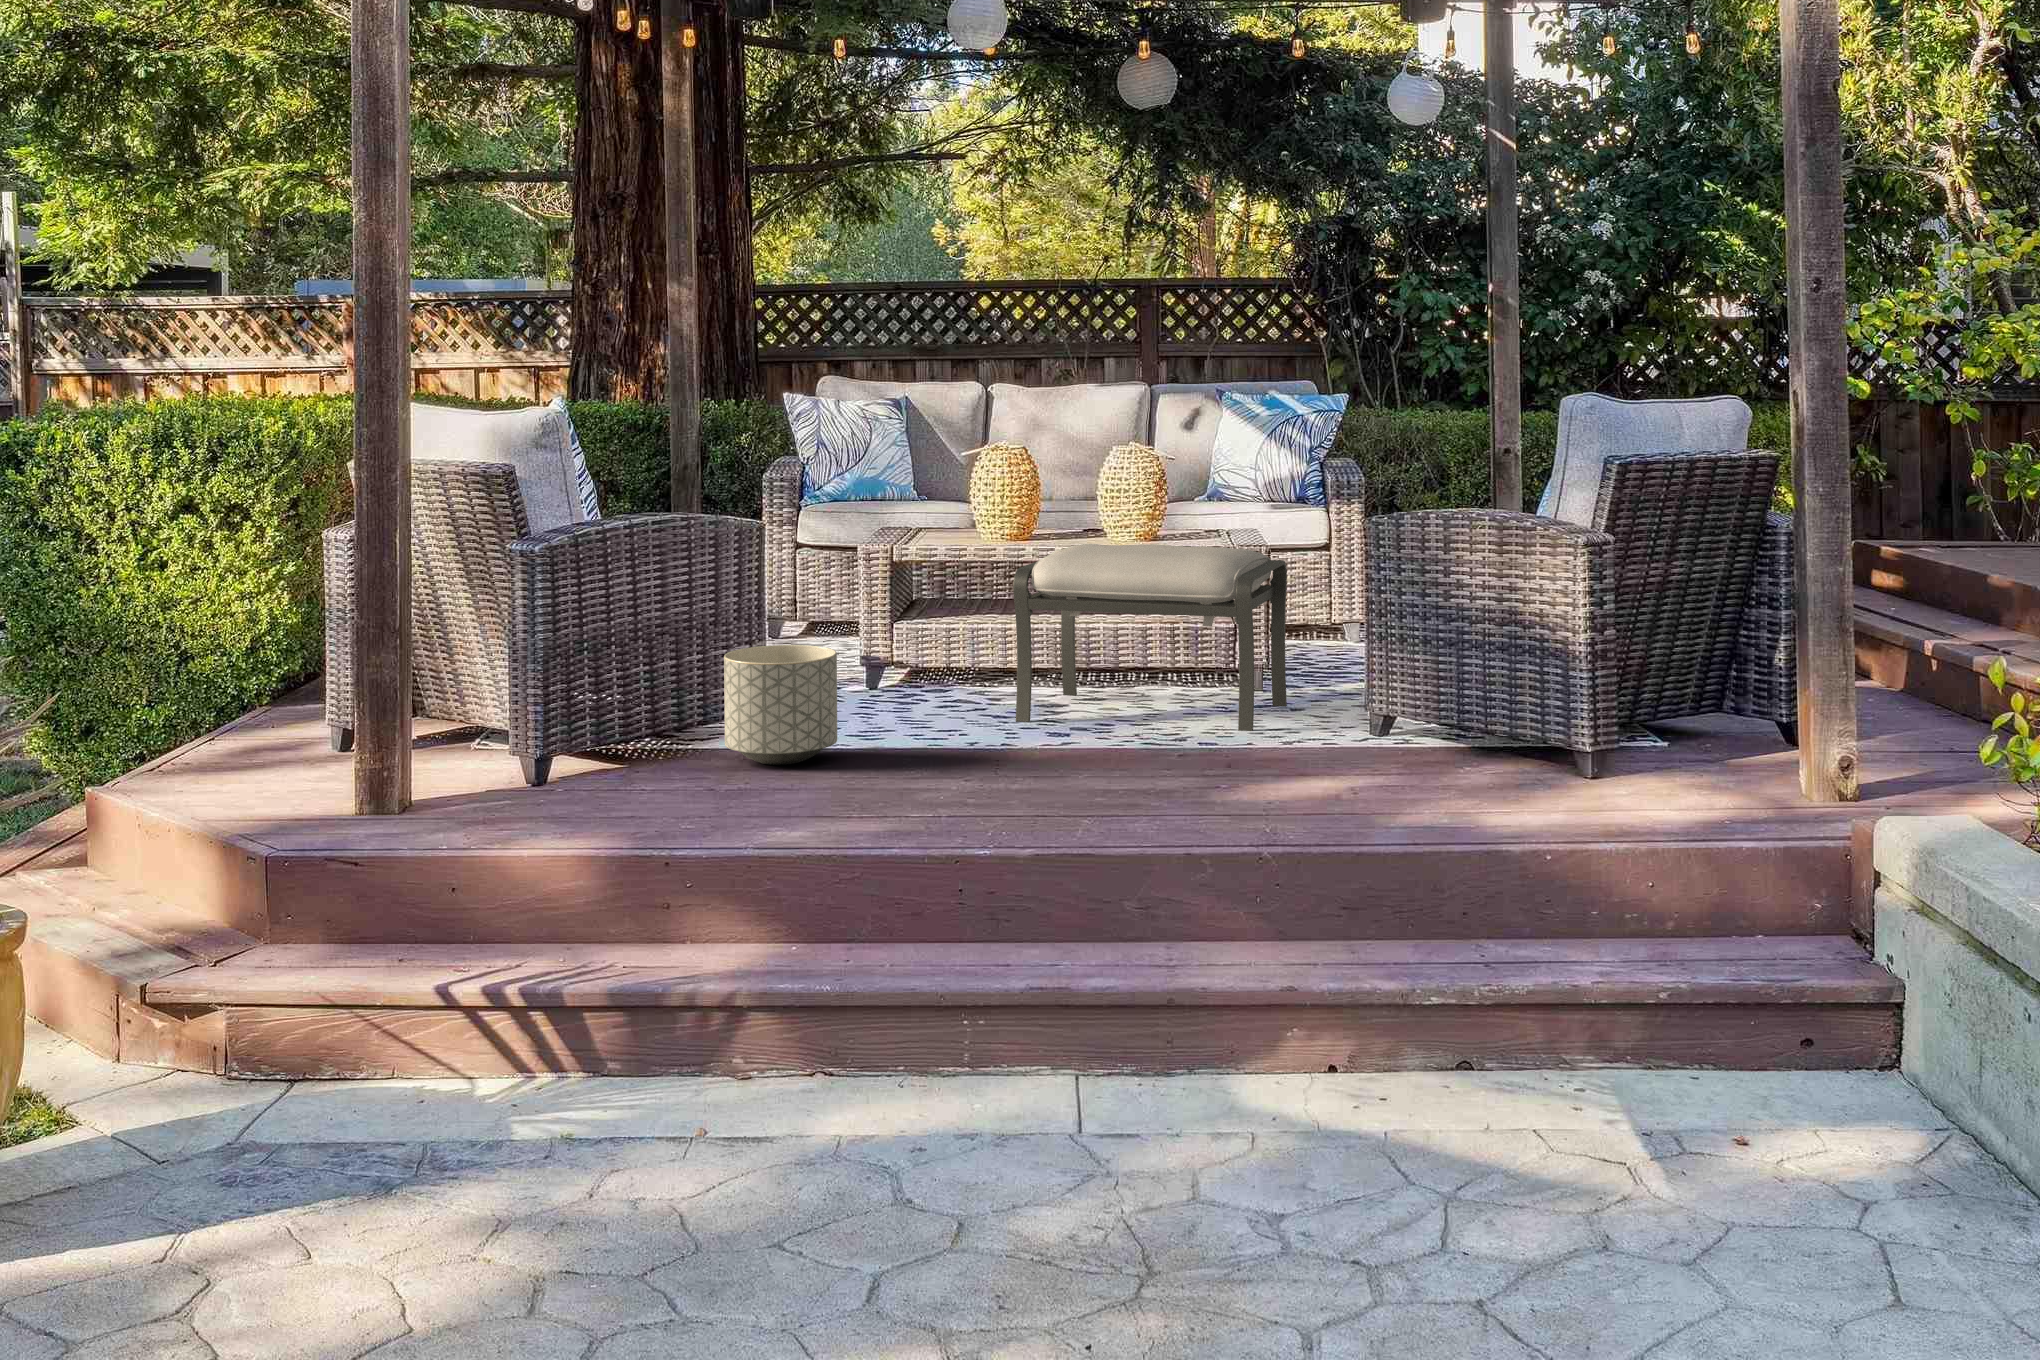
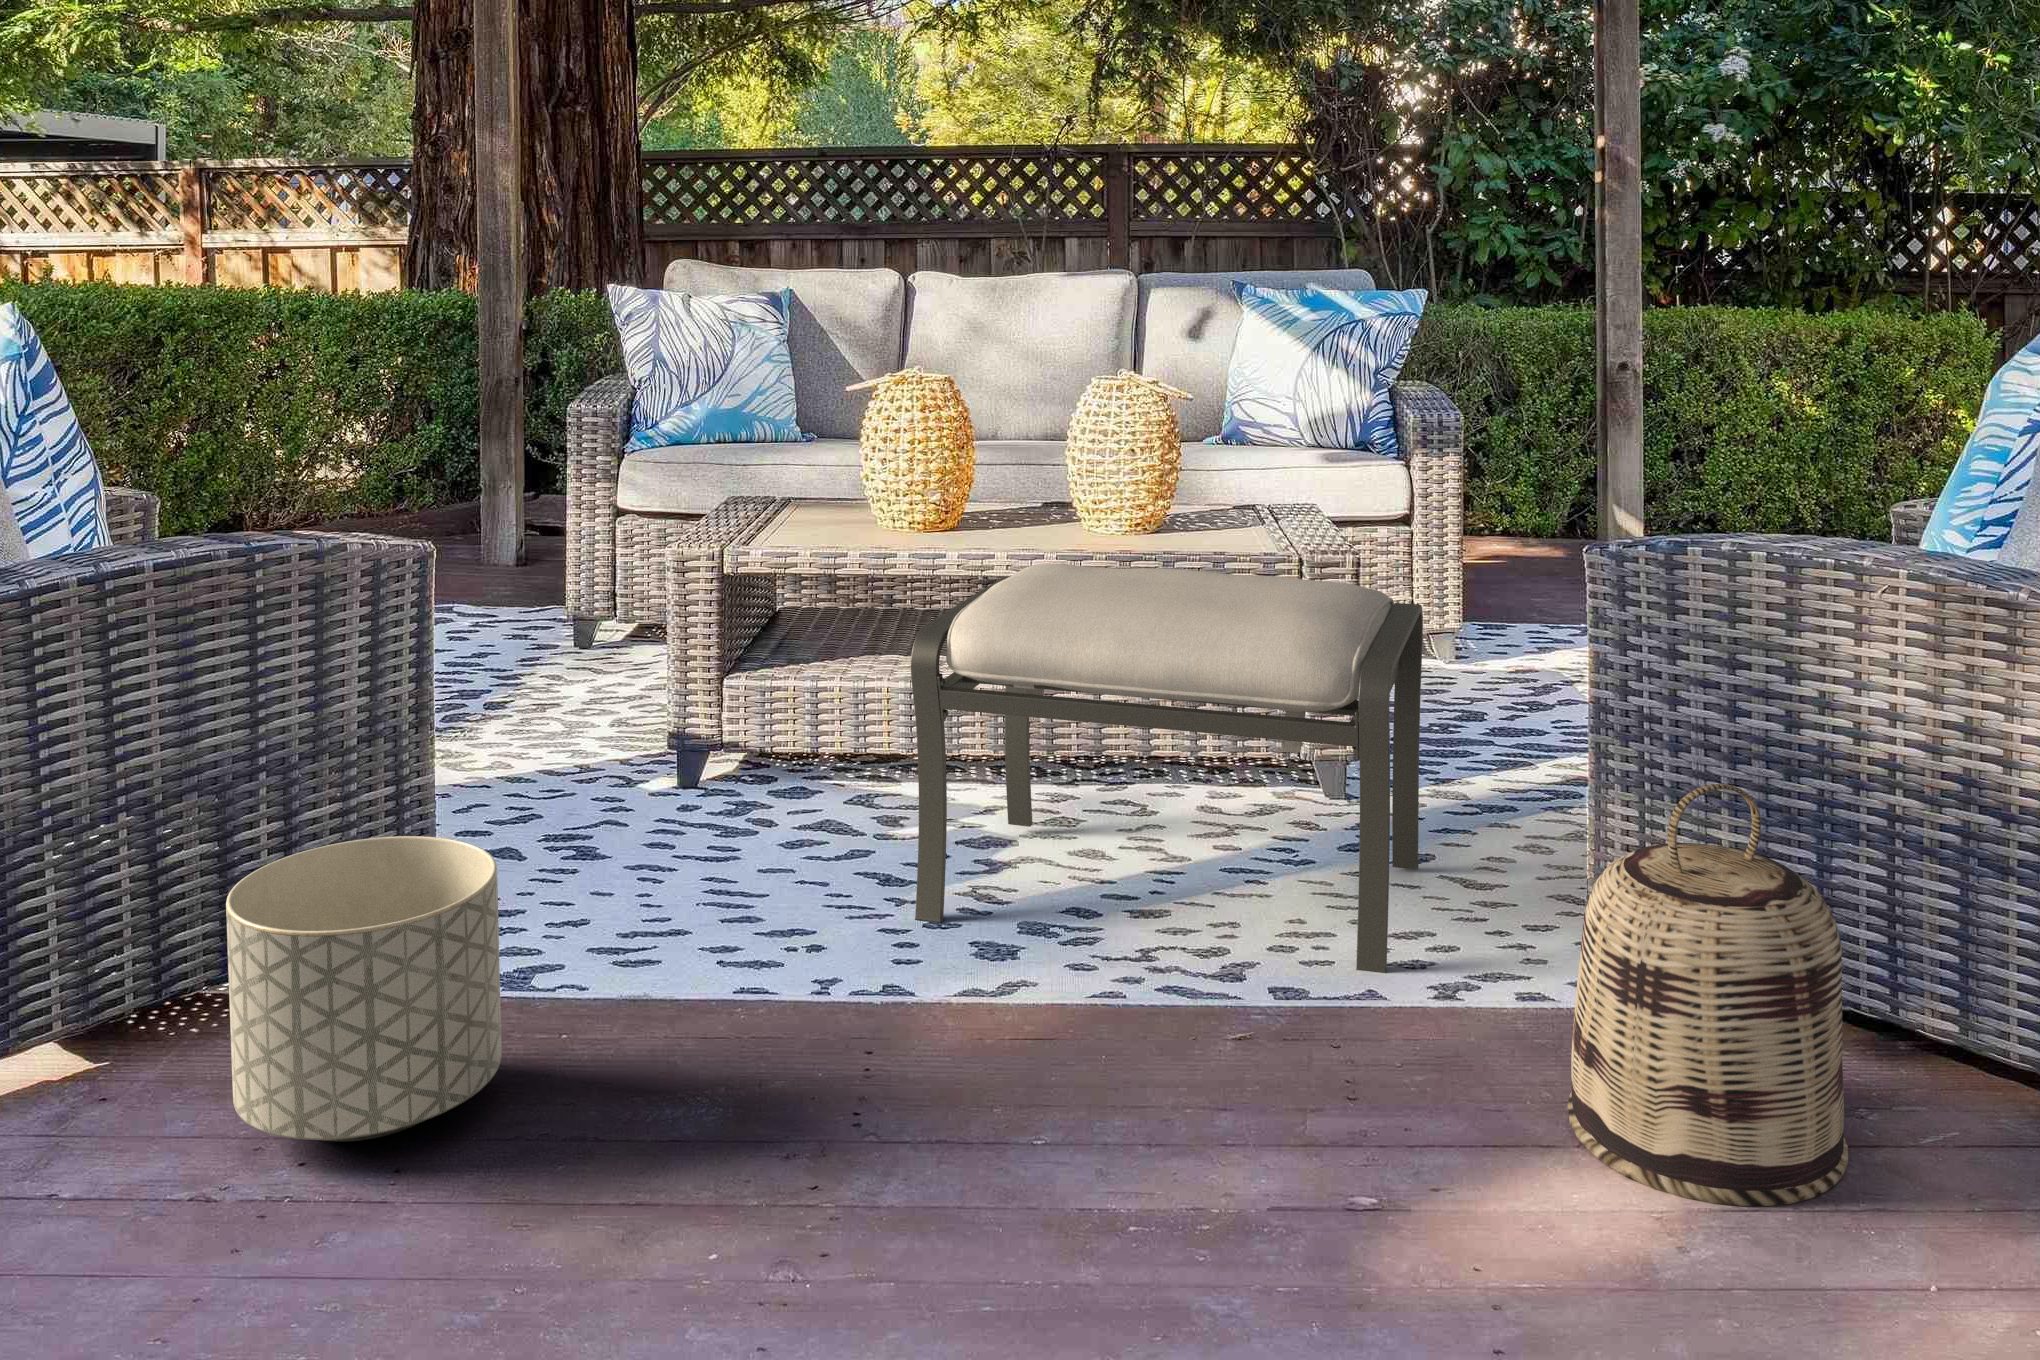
basket: none [1312,602,1428,771] -> present [1567,784,1848,1206]

